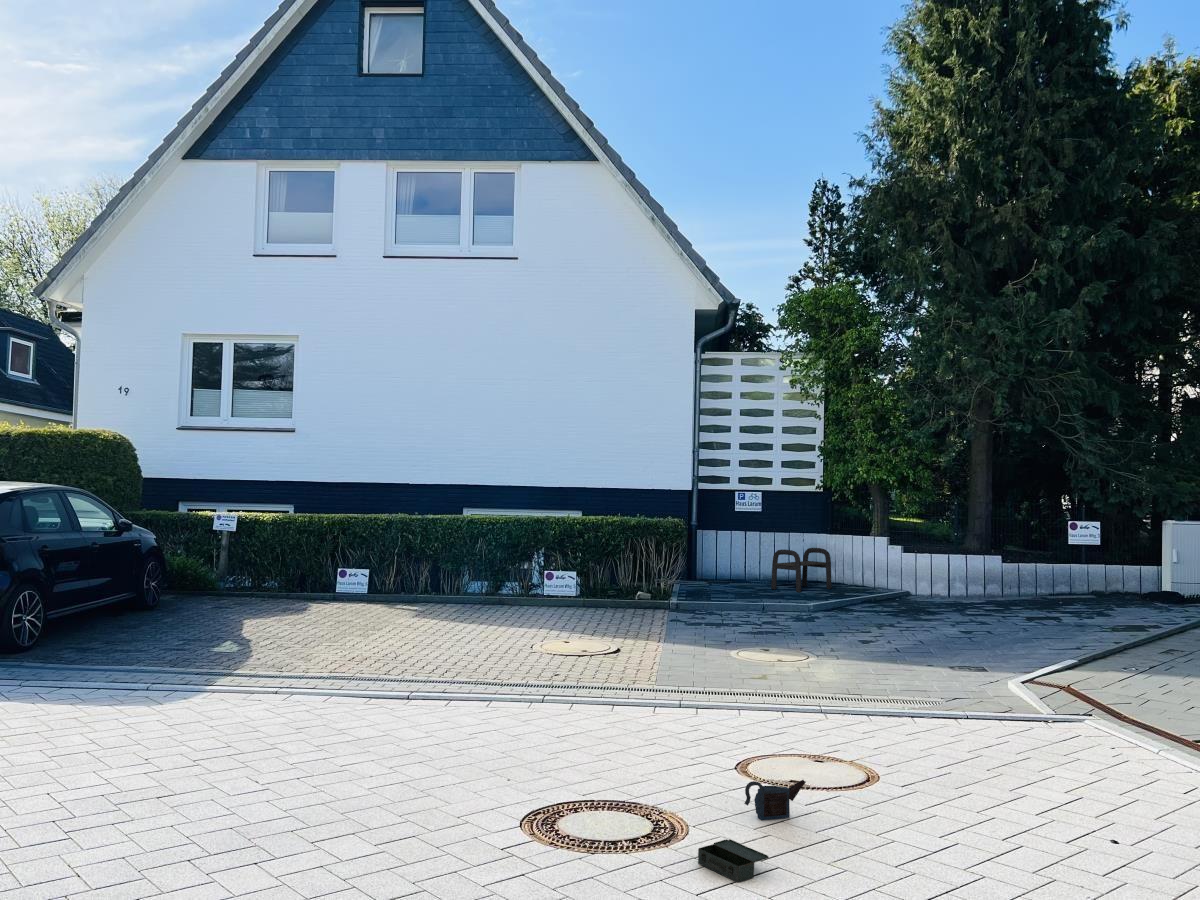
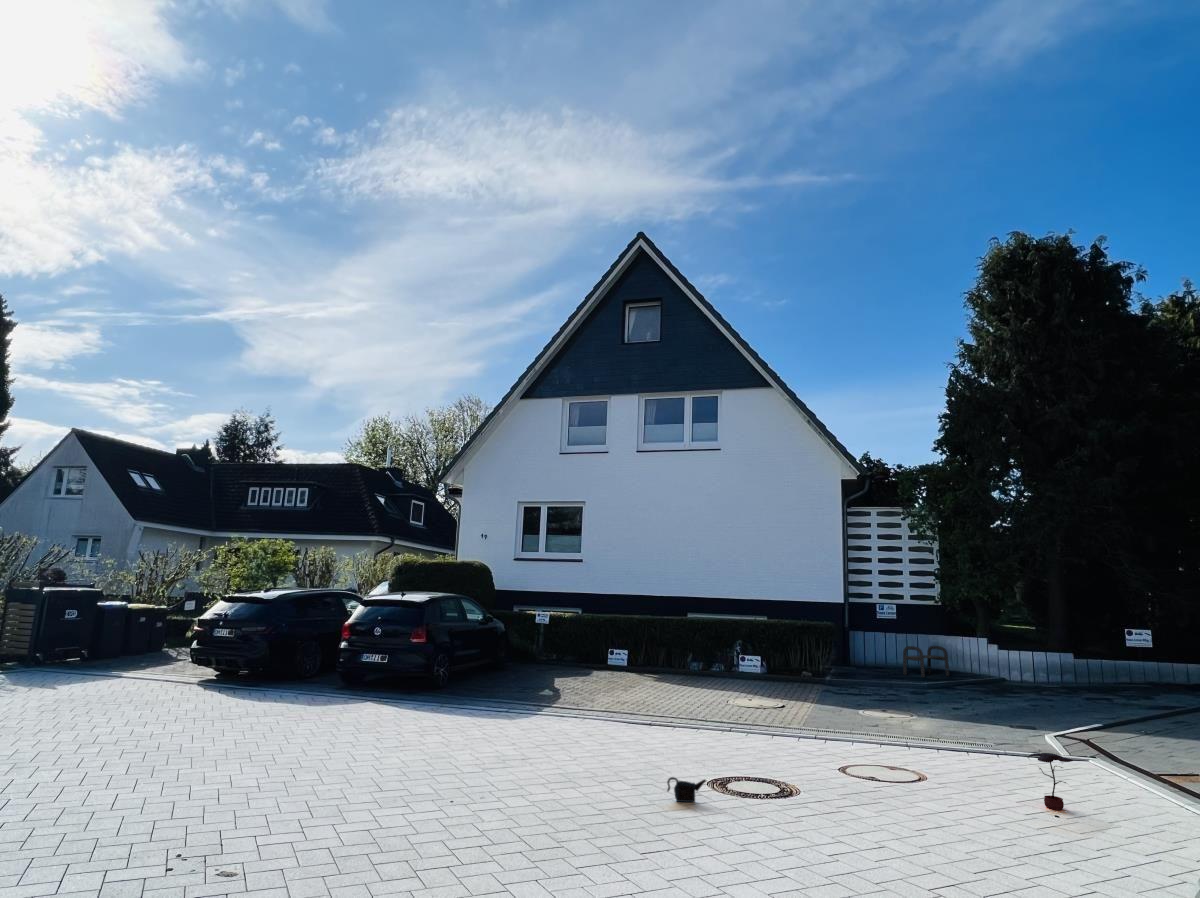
potted plant: none [1052,726,1124,816] -> present [1029,753,1073,810]
watering can: present [744,780,806,820] -> present [667,777,706,802]
toolbox: present [698,839,769,882] -> none [801,797,839,817]

